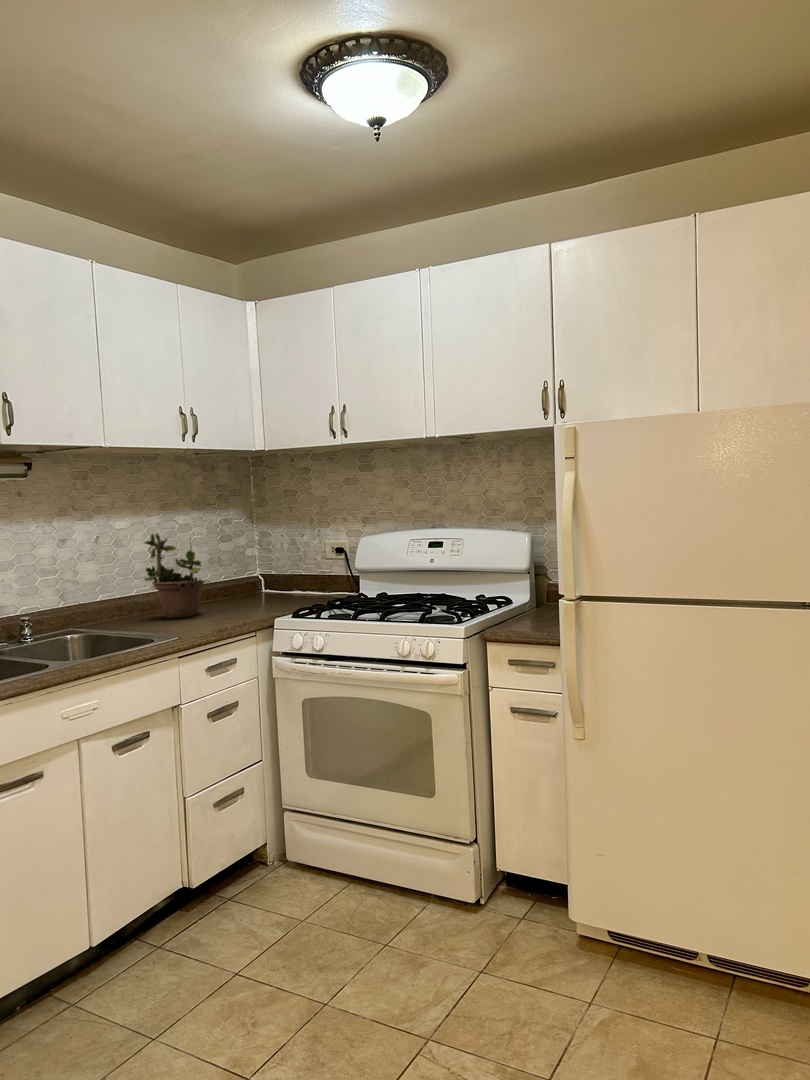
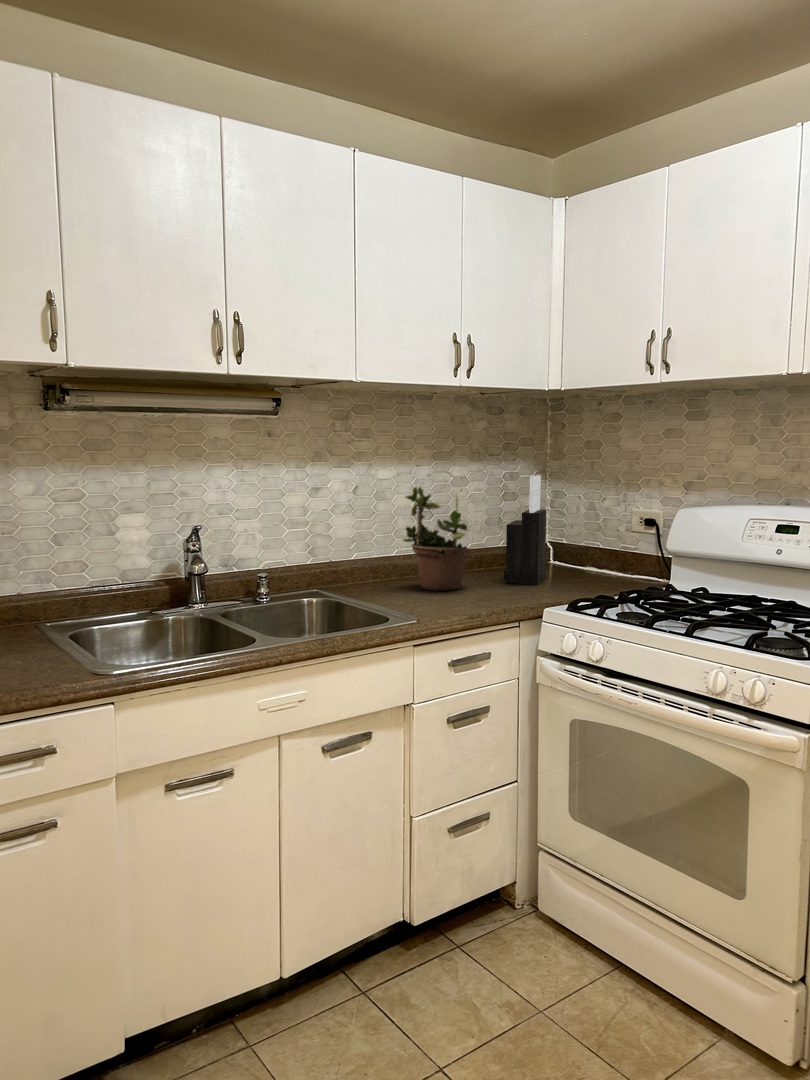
knife block: none [230,518,263,607] -> present [504,475,546,585]

